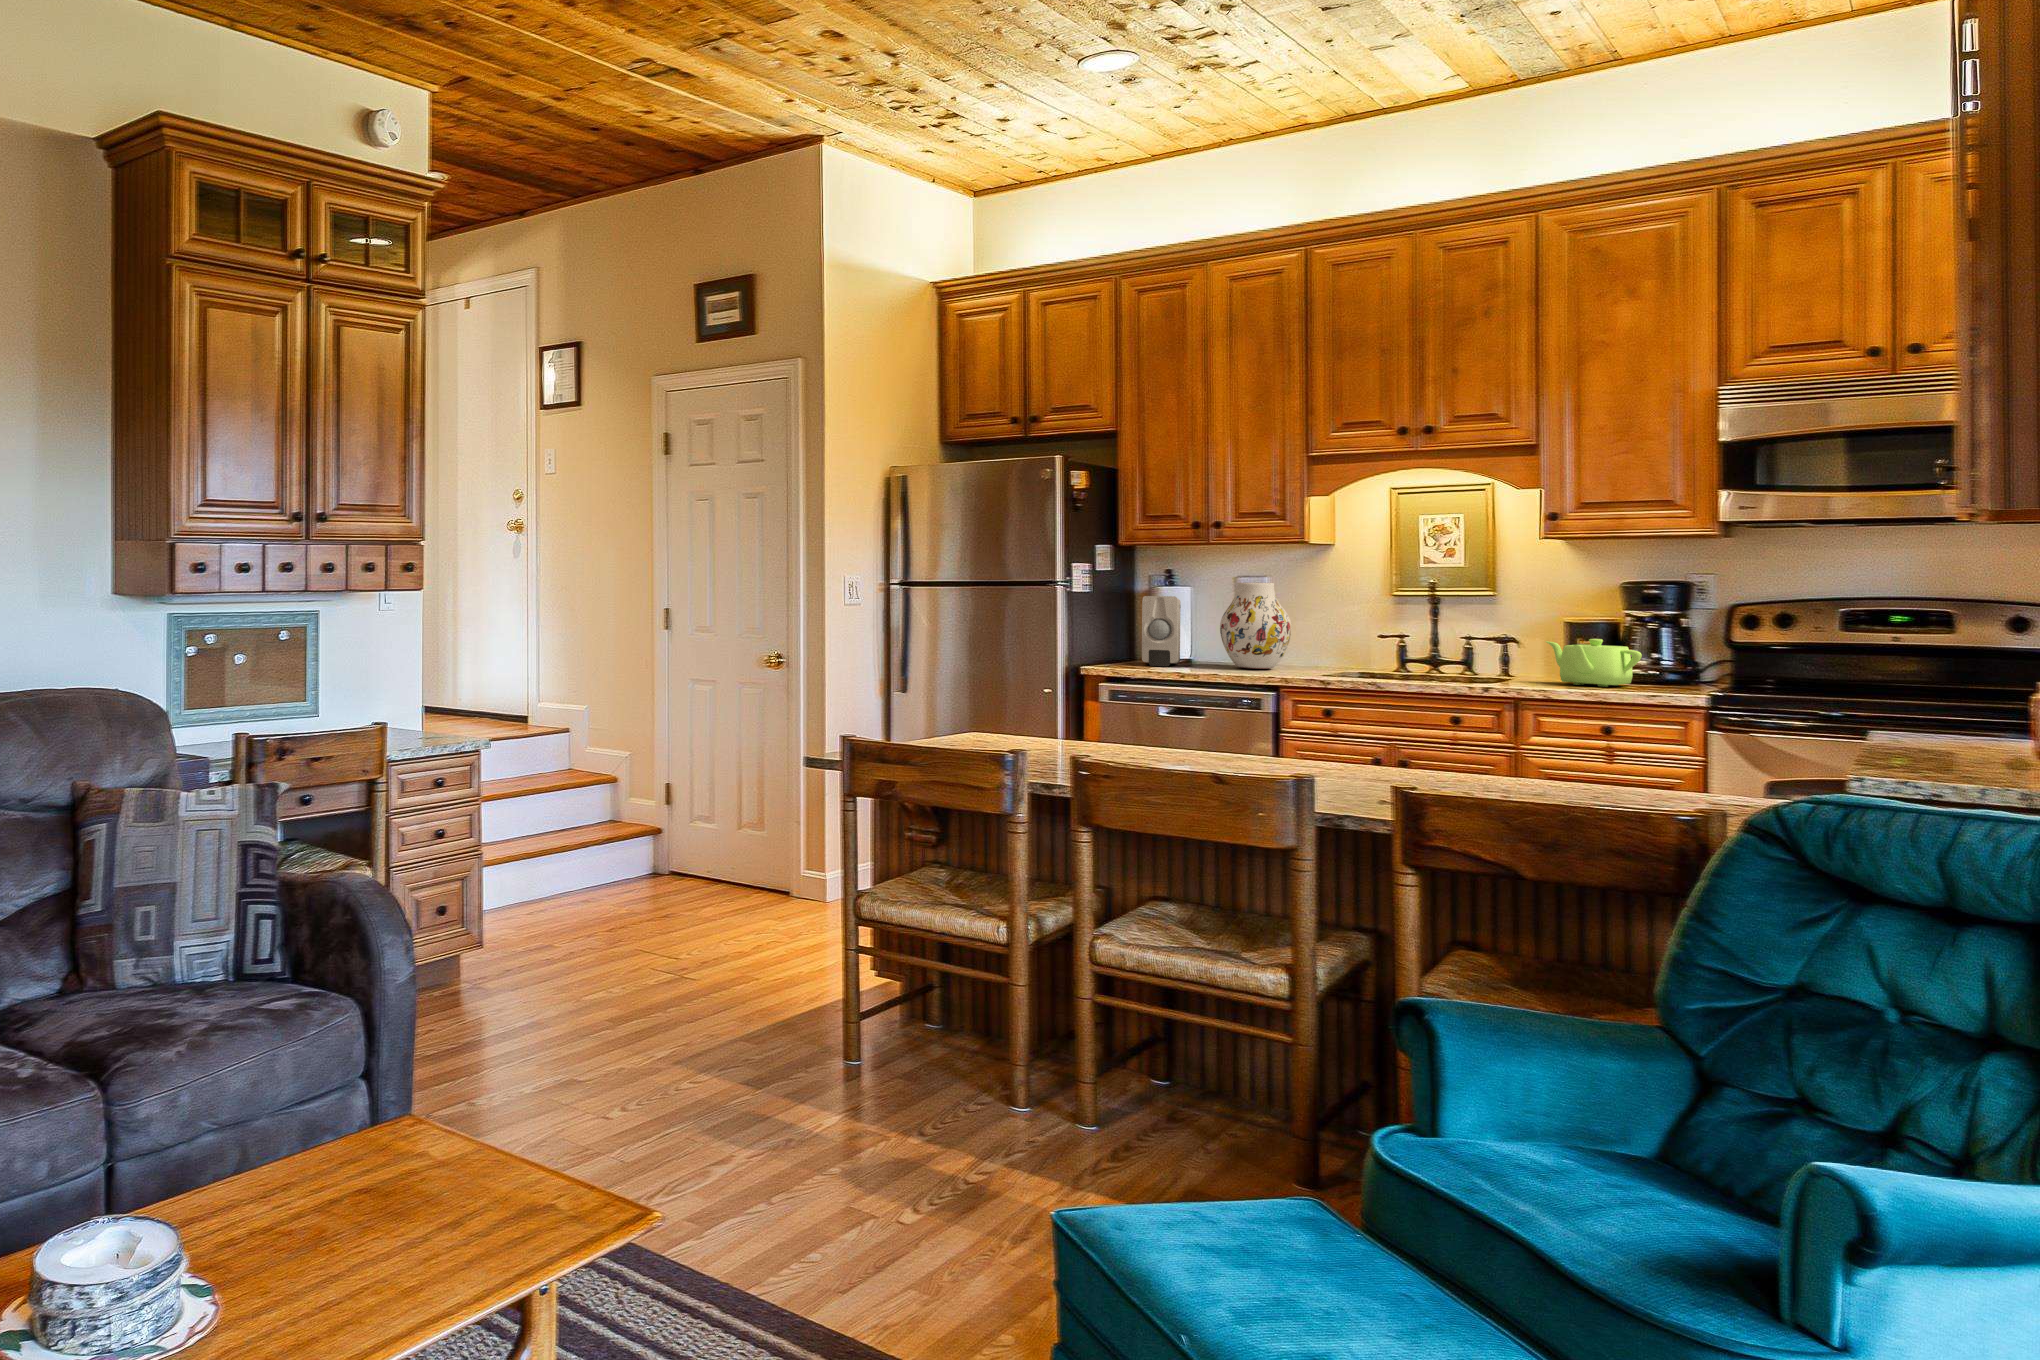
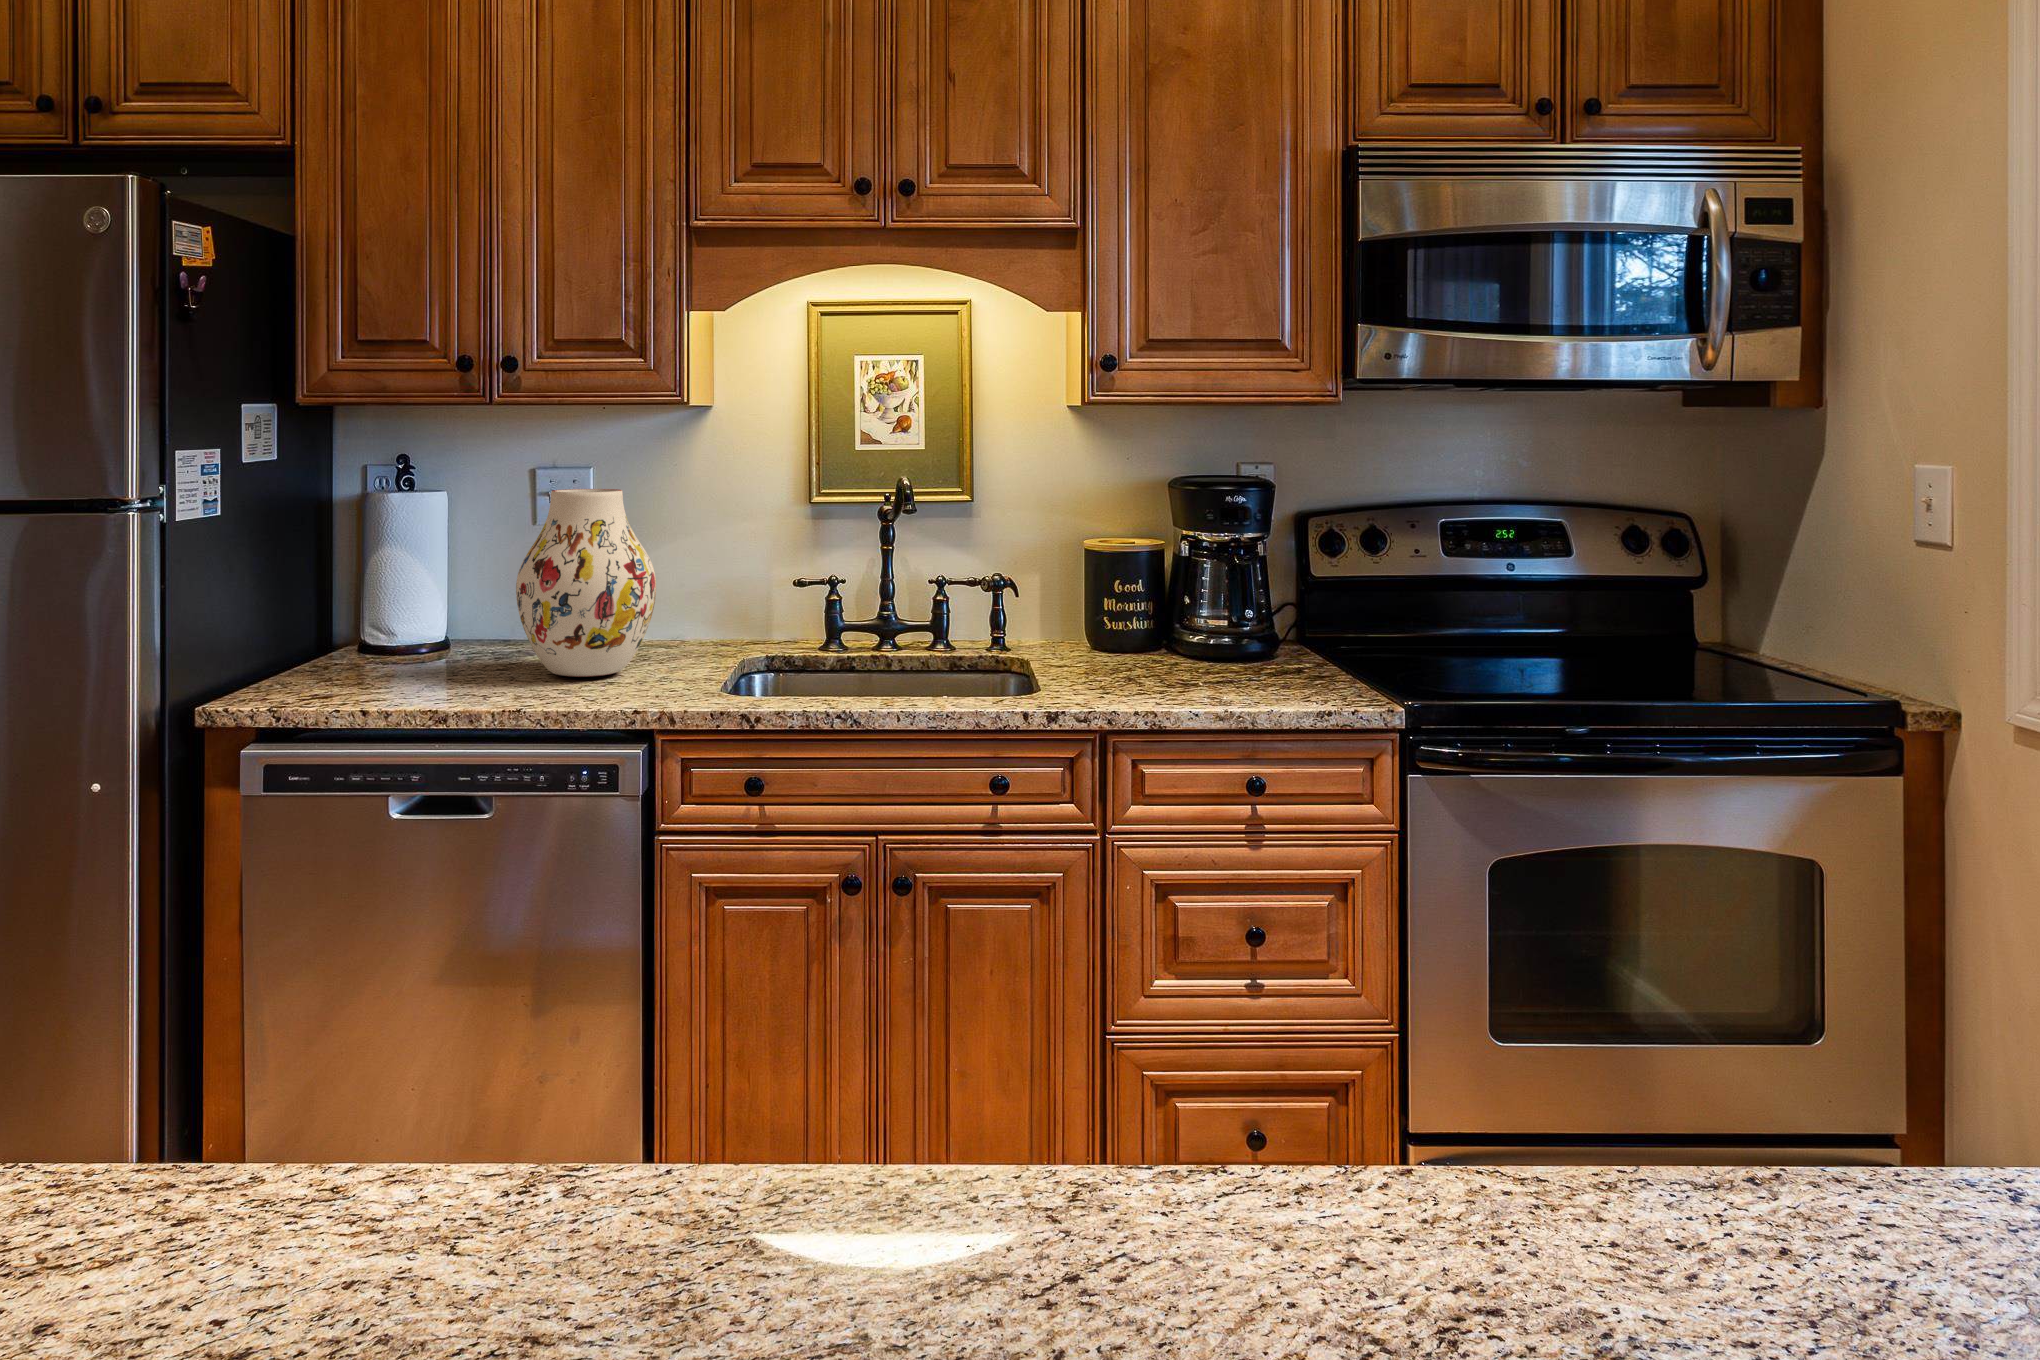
soap dispenser: present [1142,596,1181,666] -> none [347,525,430,689]
teapot: present [1546,639,1642,687] -> none [1094,590,1249,681]

